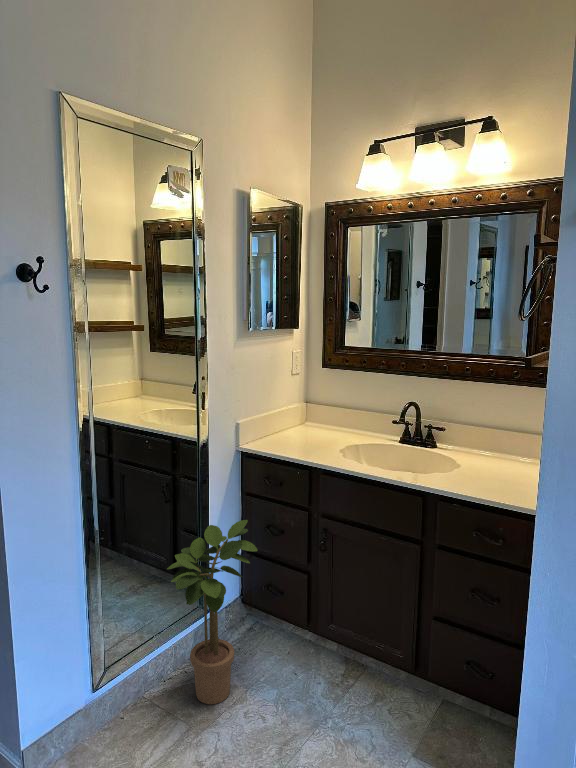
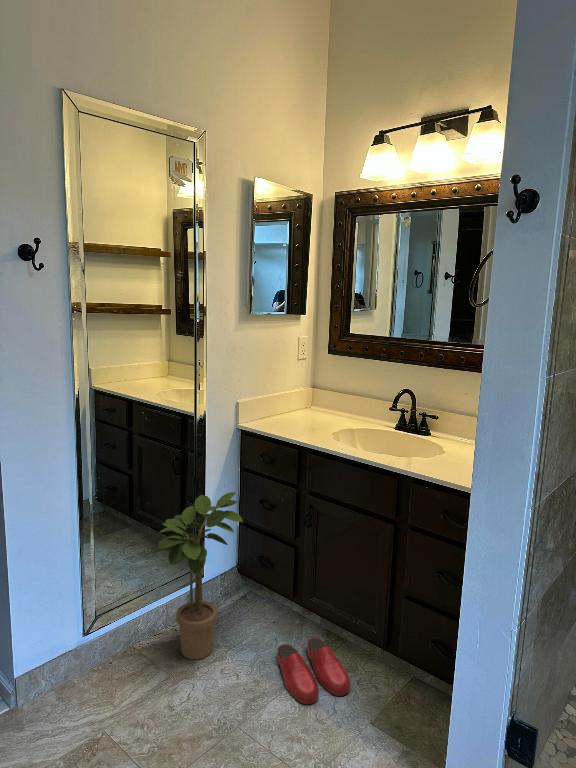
slippers: none [300,667,383,742] -> present [277,638,350,704]

